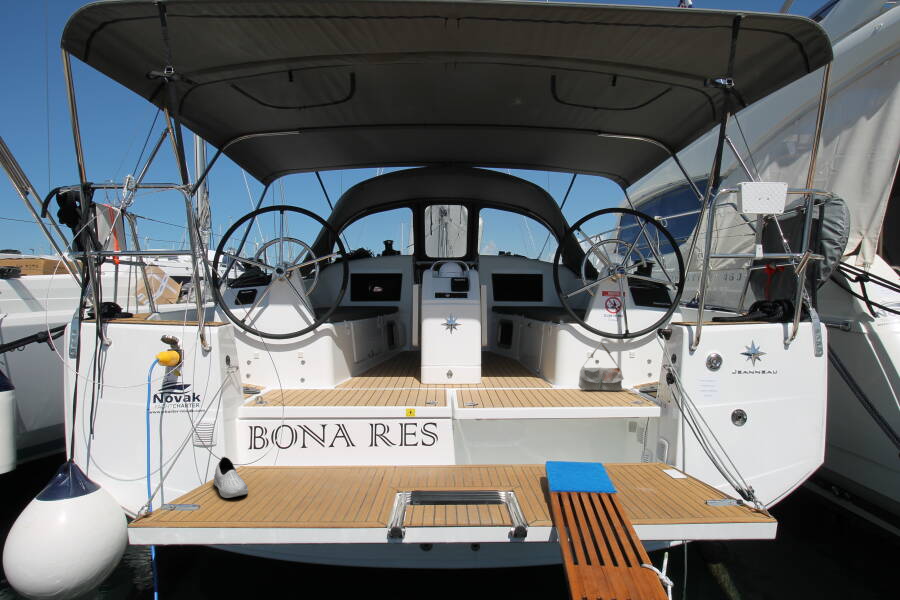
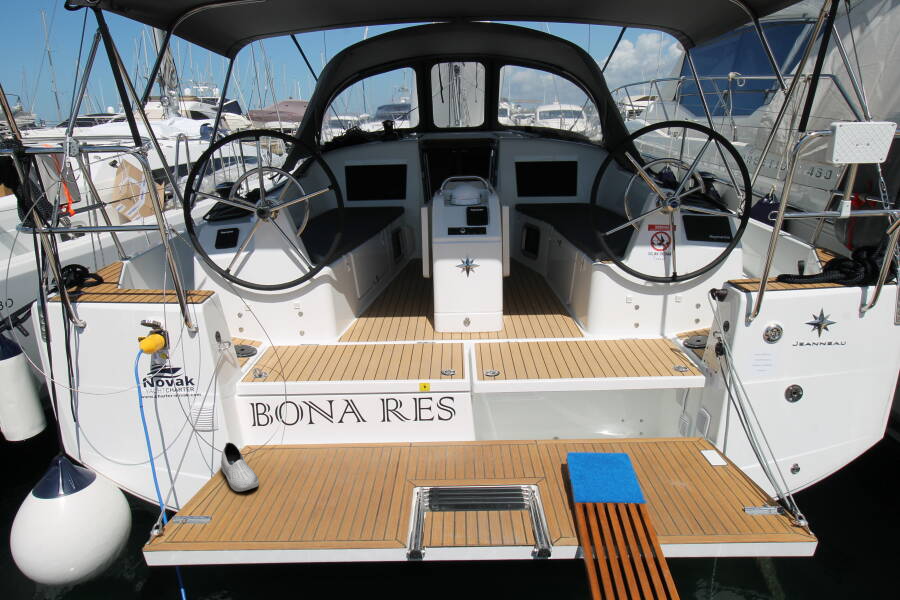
bag: present [579,343,624,391] -> none [614,290,667,344]

